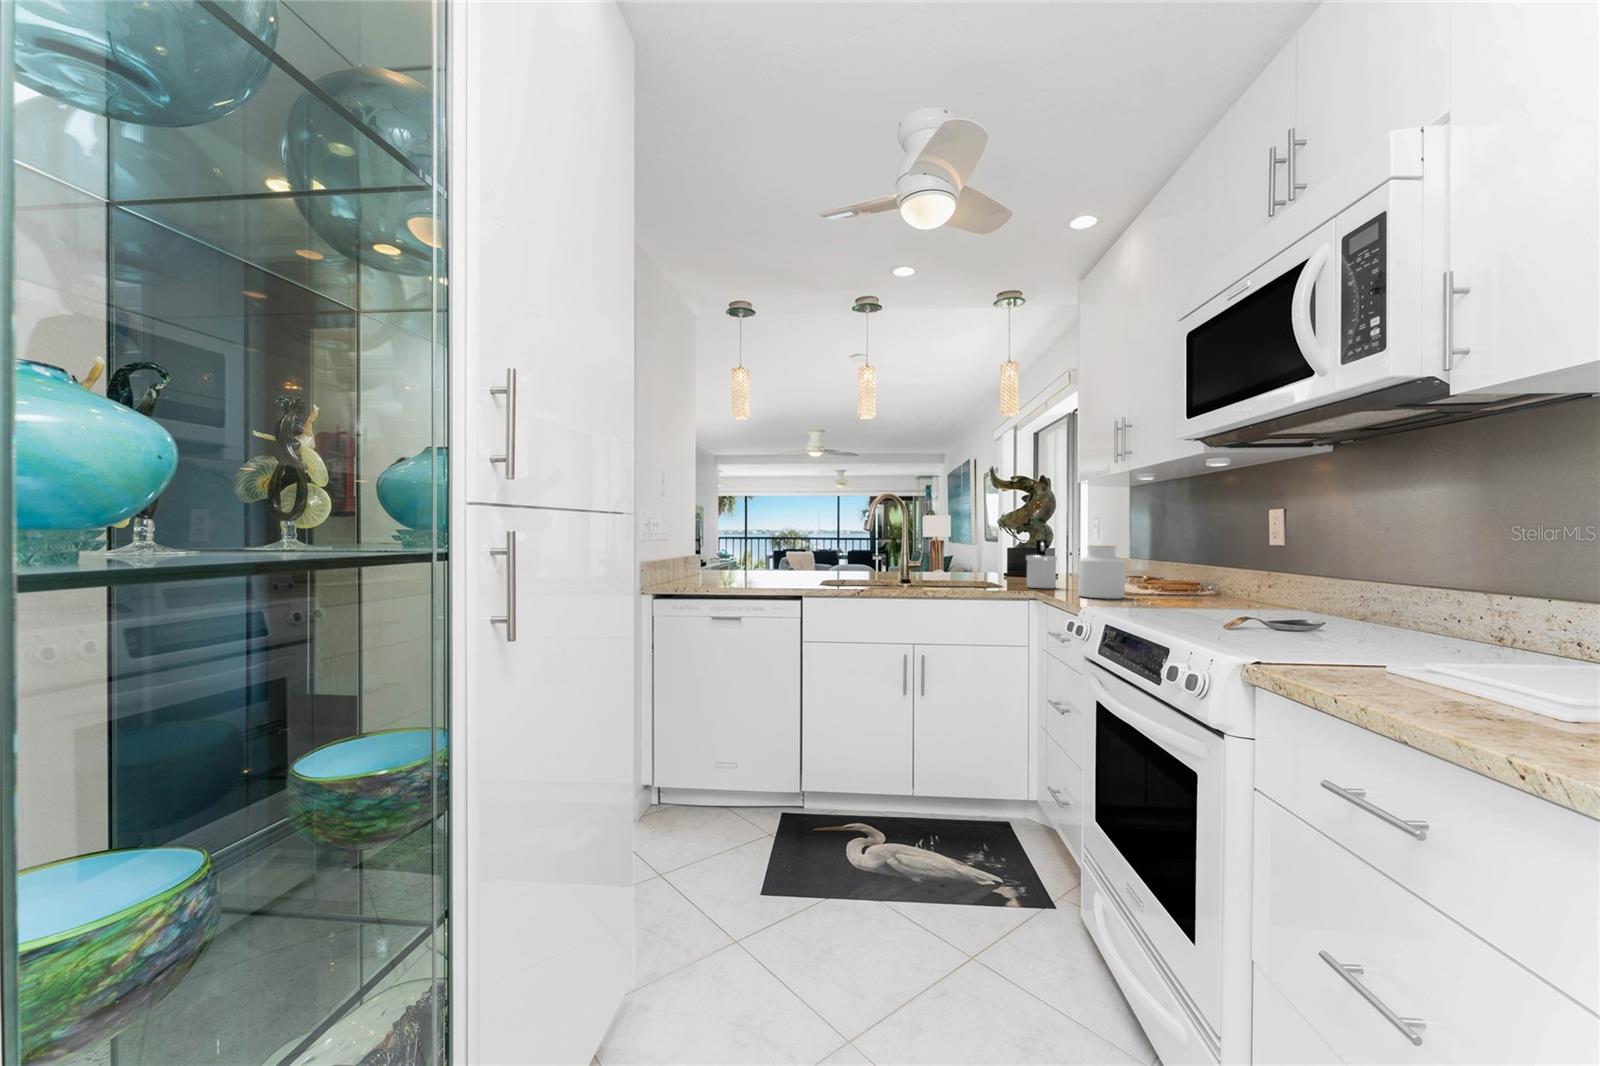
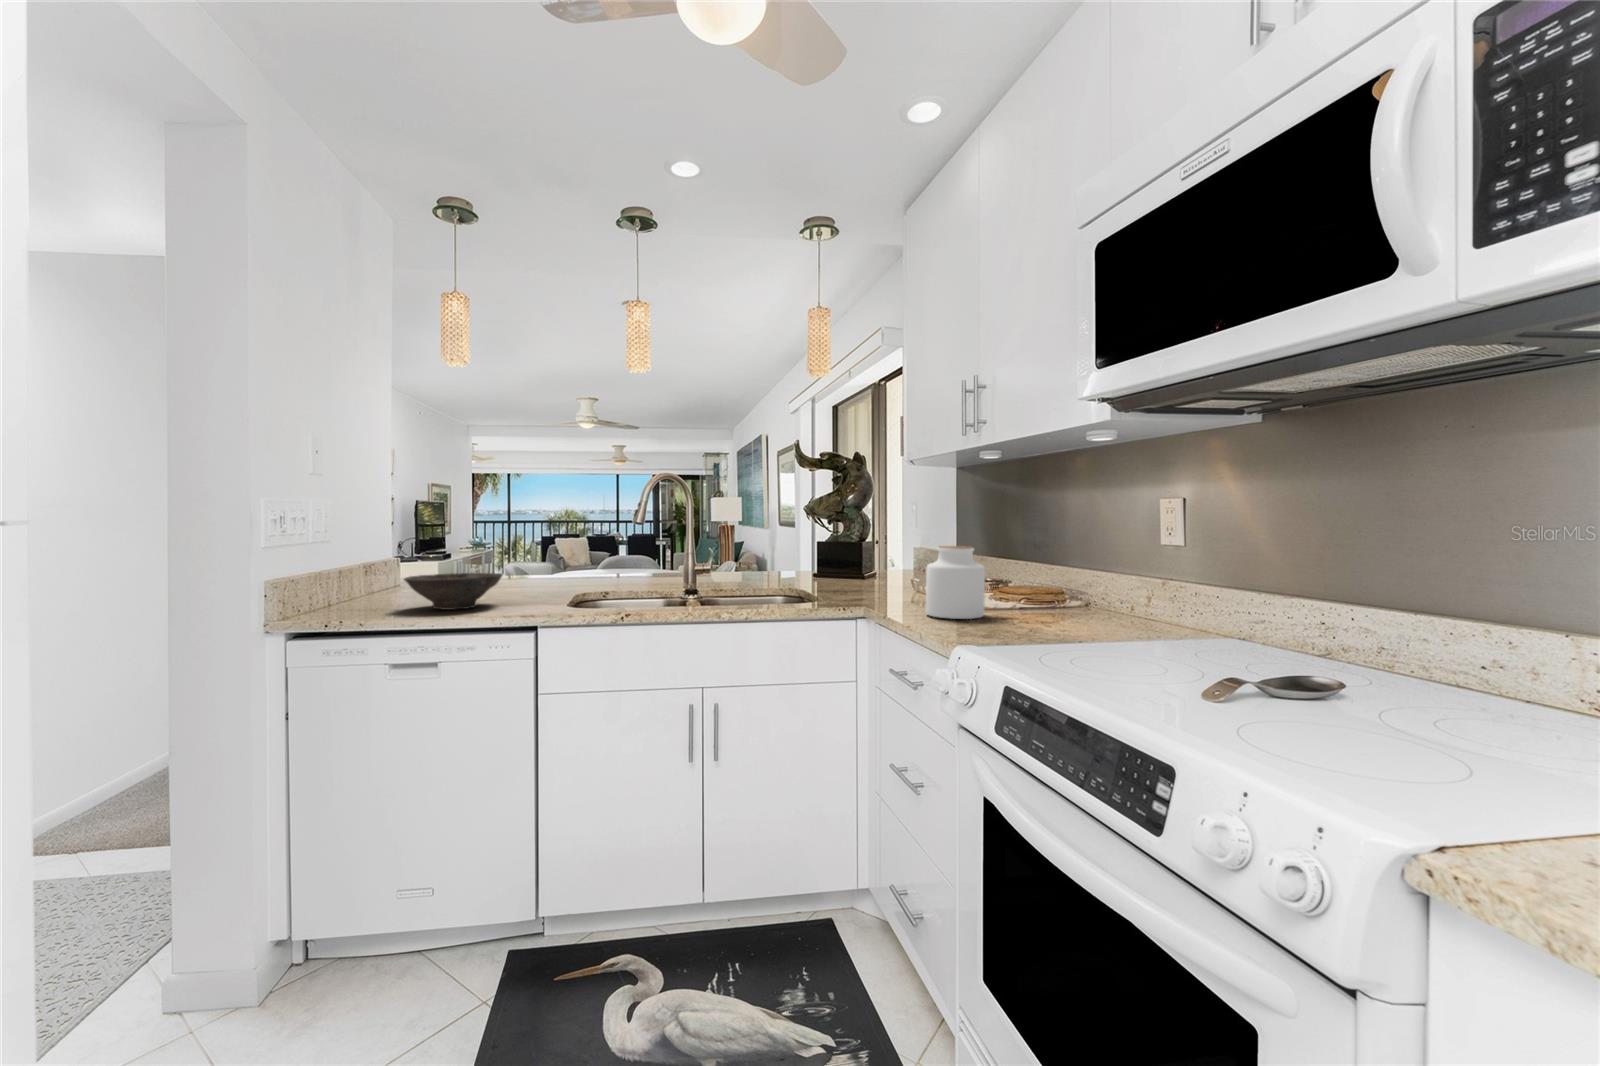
soap dispenser: present [1026,540,1057,588] -> none [850,535,889,600]
bowl: none [723,563,781,585] -> present [404,573,503,610]

